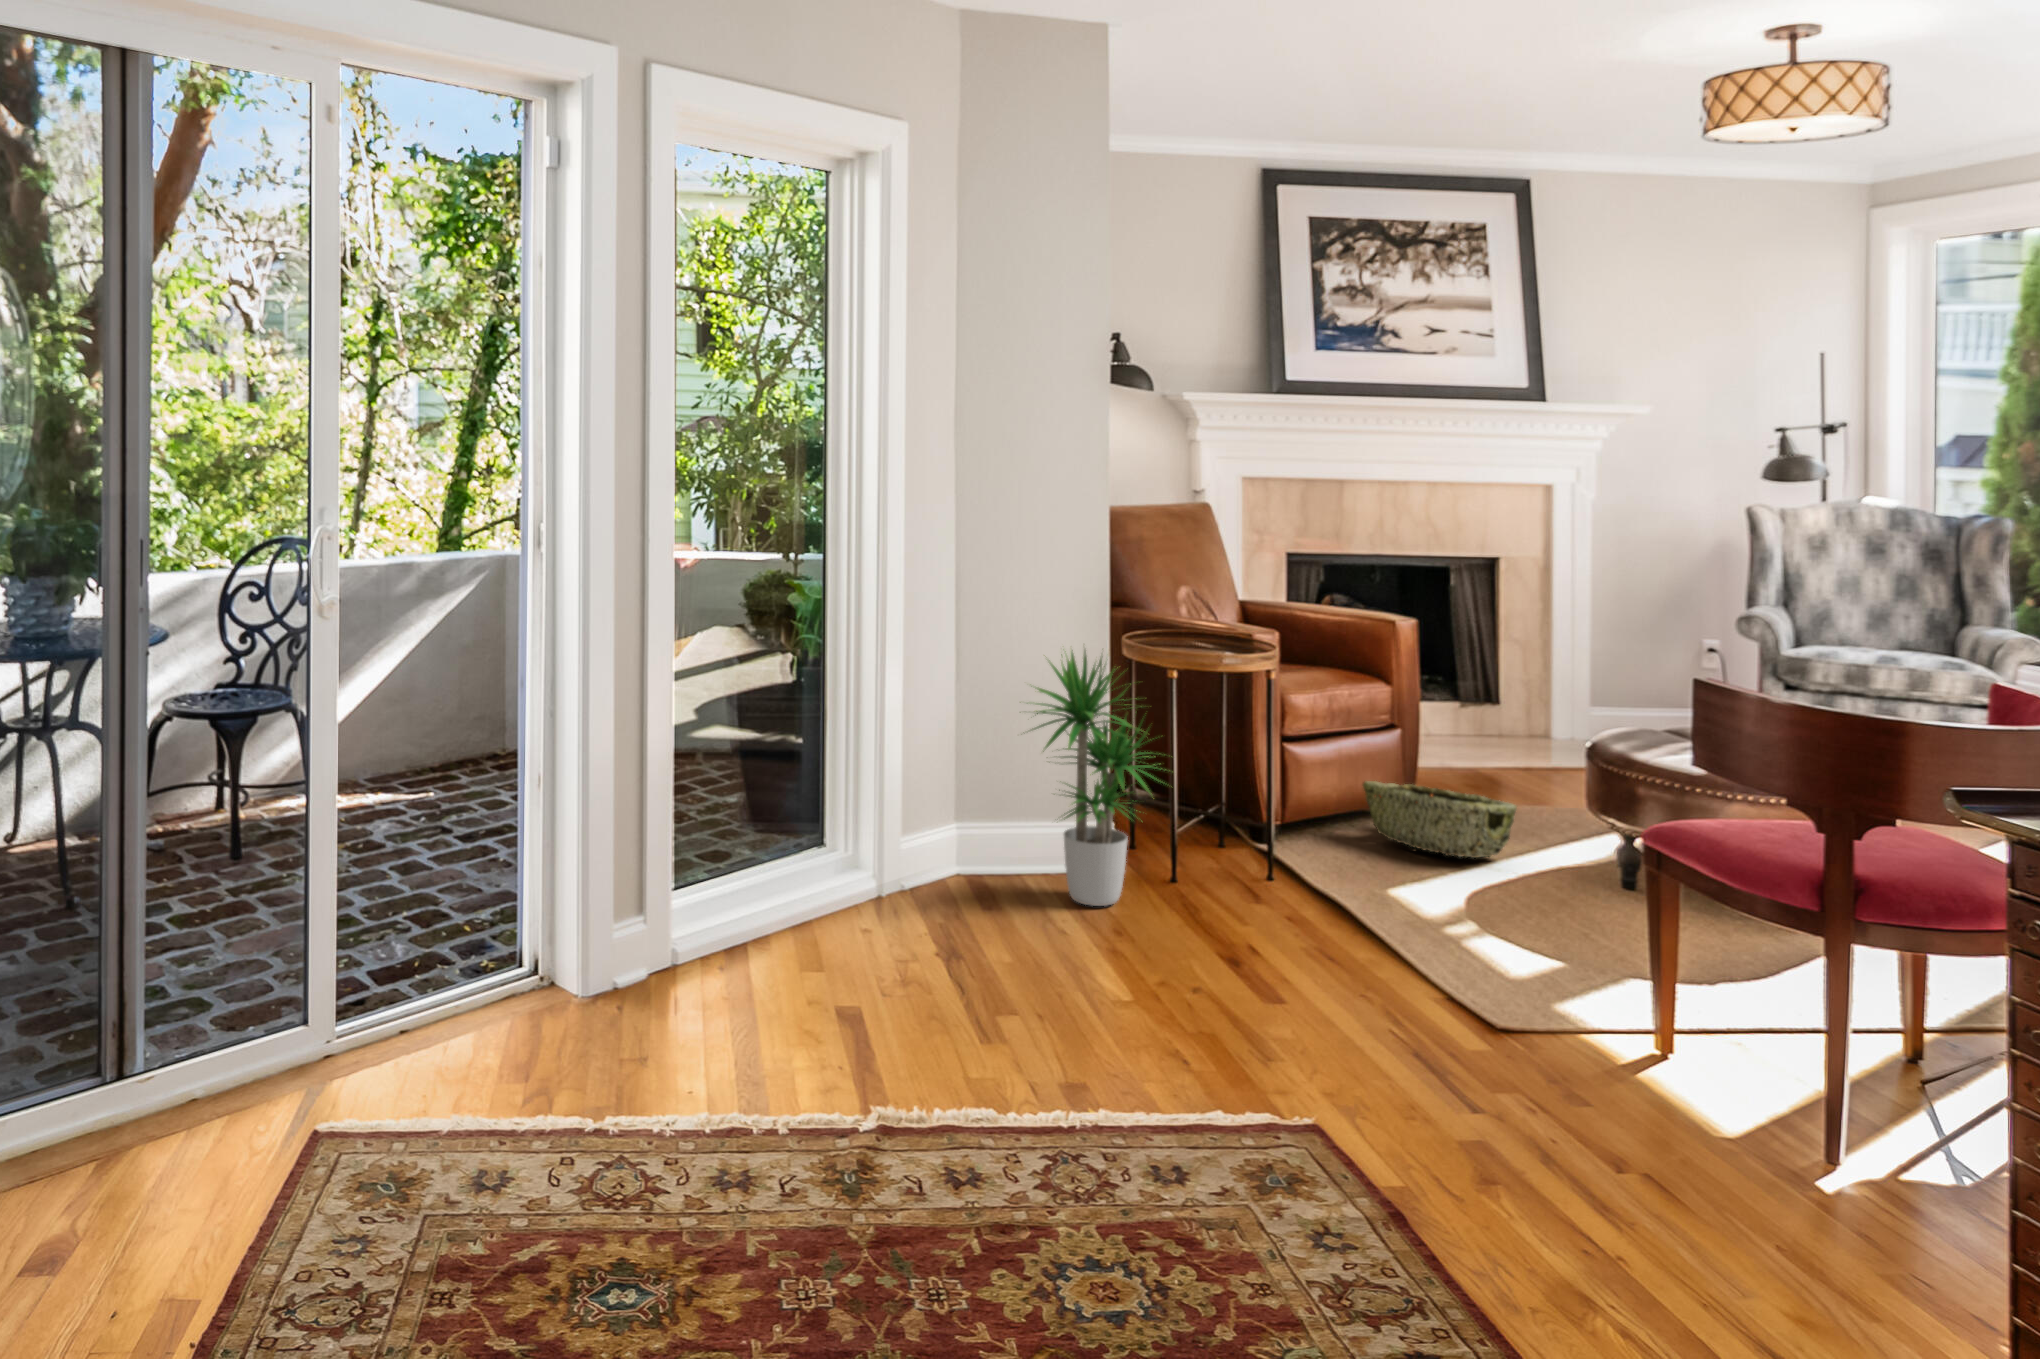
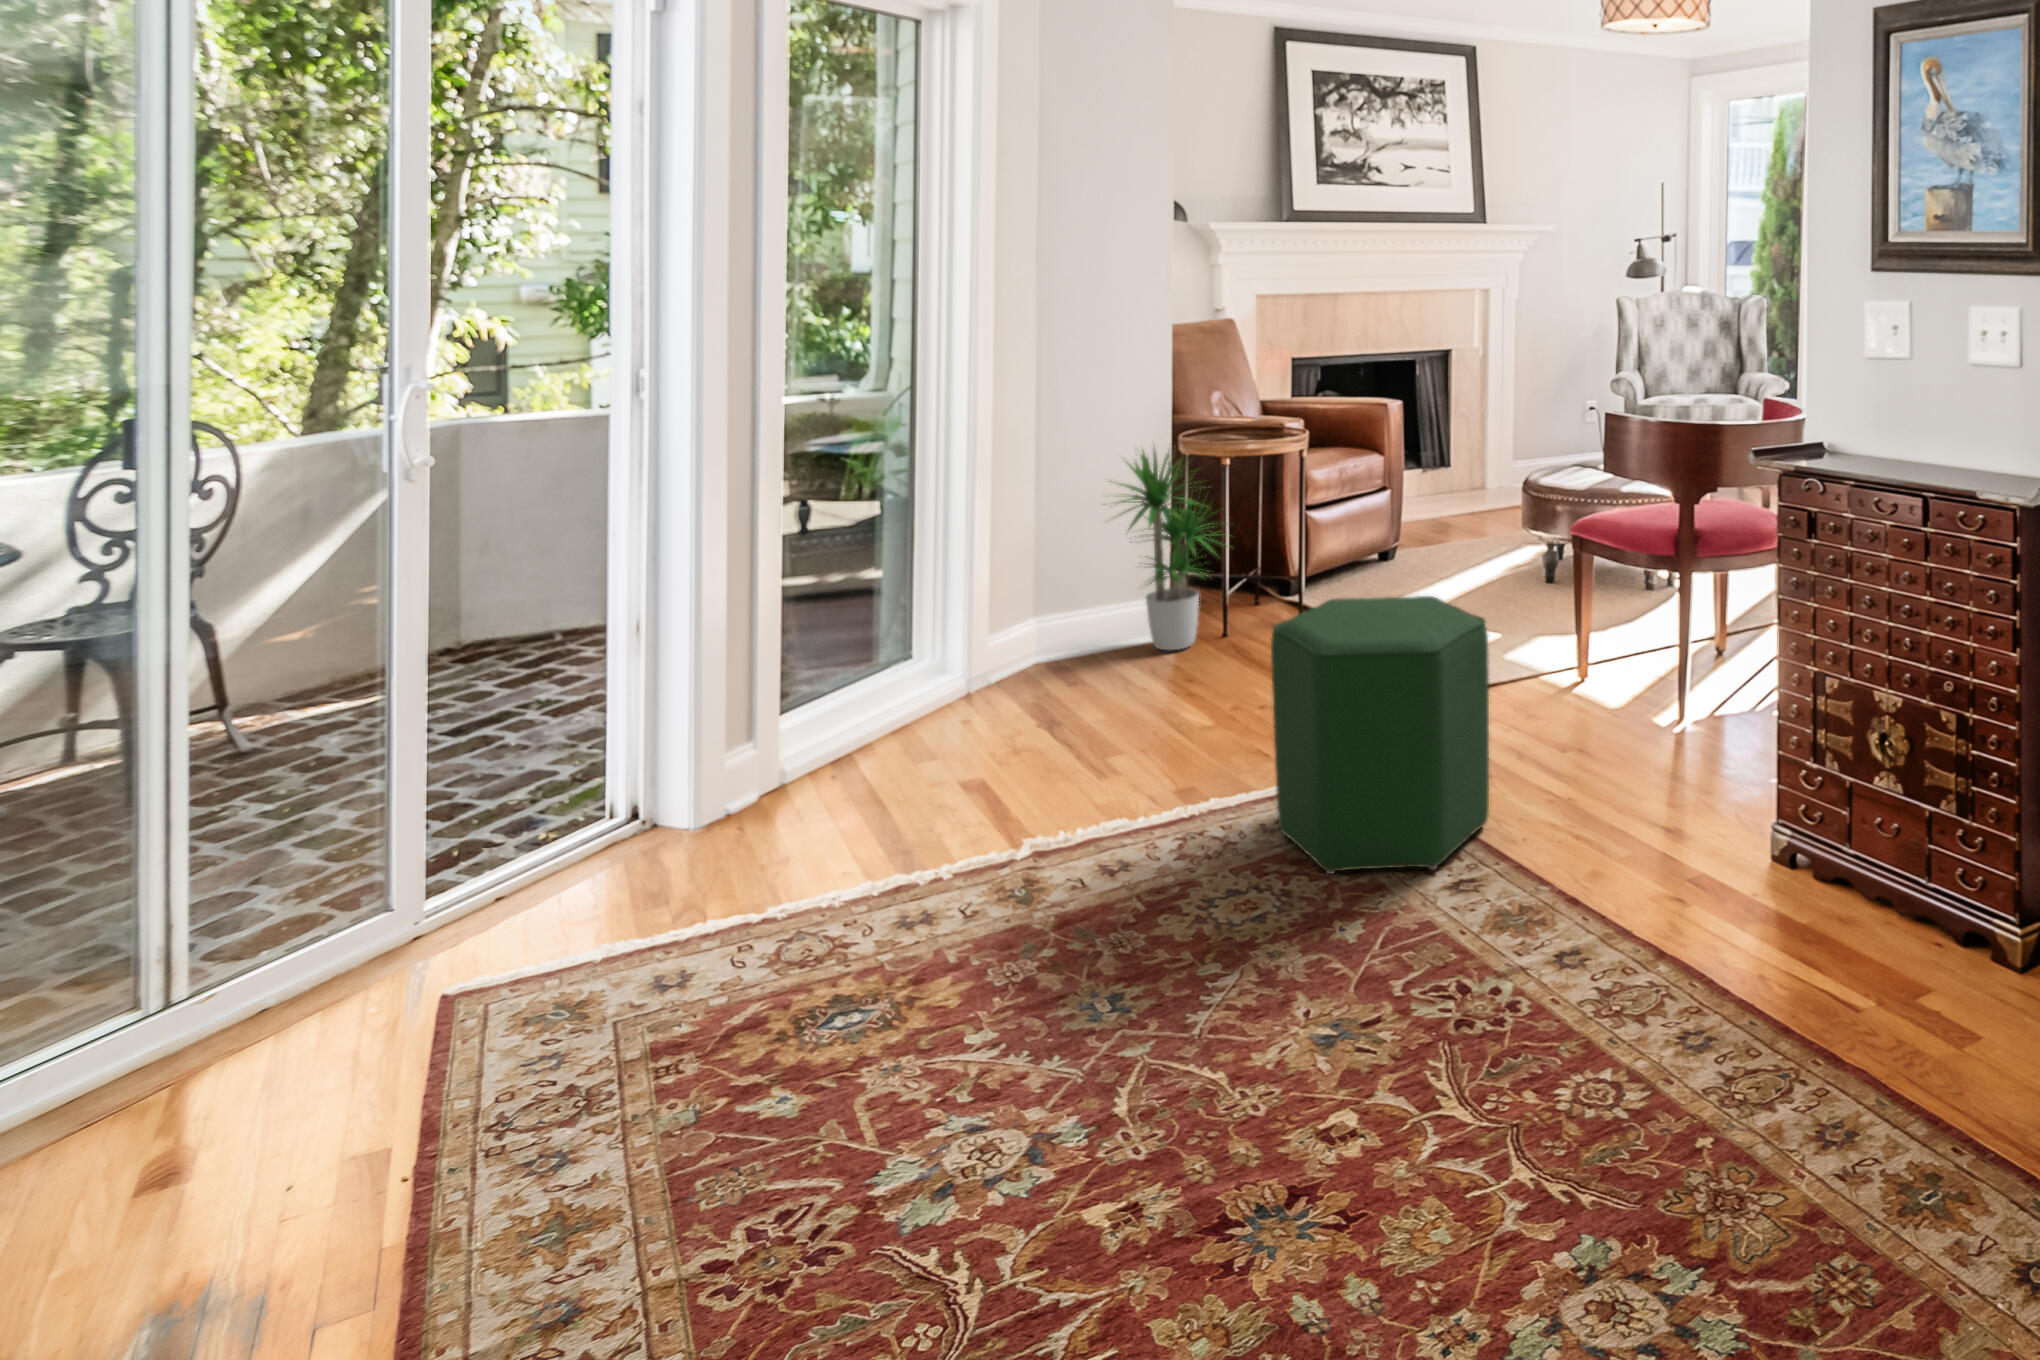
woven basket: present [1363,781,1517,858] -> none [1369,523,1479,572]
ottoman: none [1172,878,1479,1302] -> present [1271,596,1489,874]

